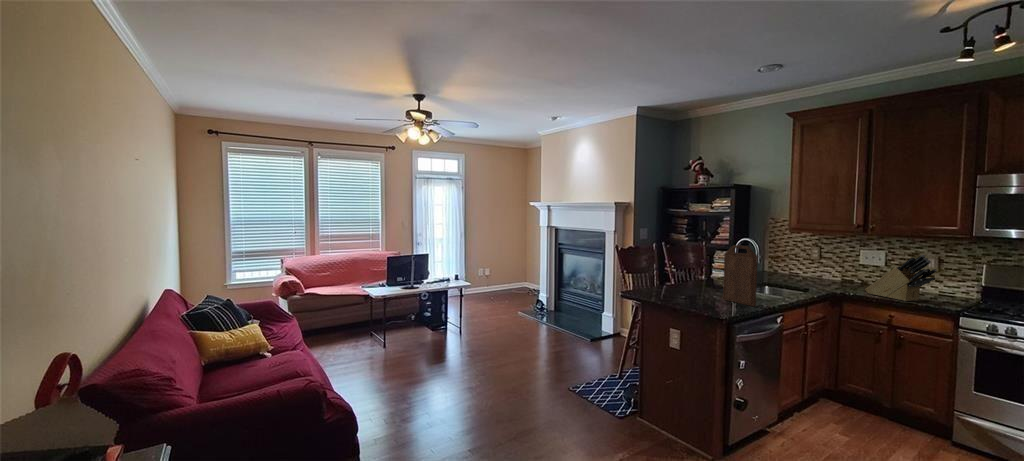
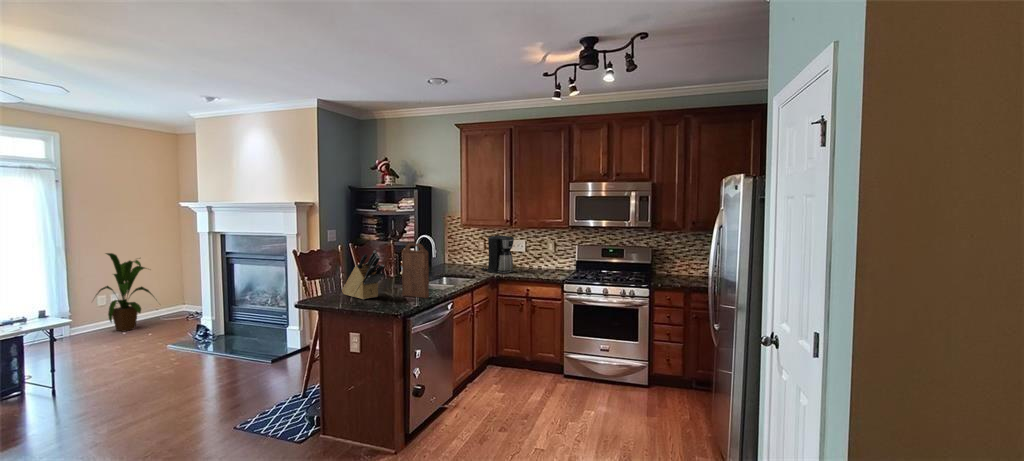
house plant: none [478,239,516,295] -> present [96,253,154,331]
coffee maker: none [814,243,868,290] -> present [481,235,514,274]
knife block: present [865,255,937,301] -> present [342,251,384,300]

